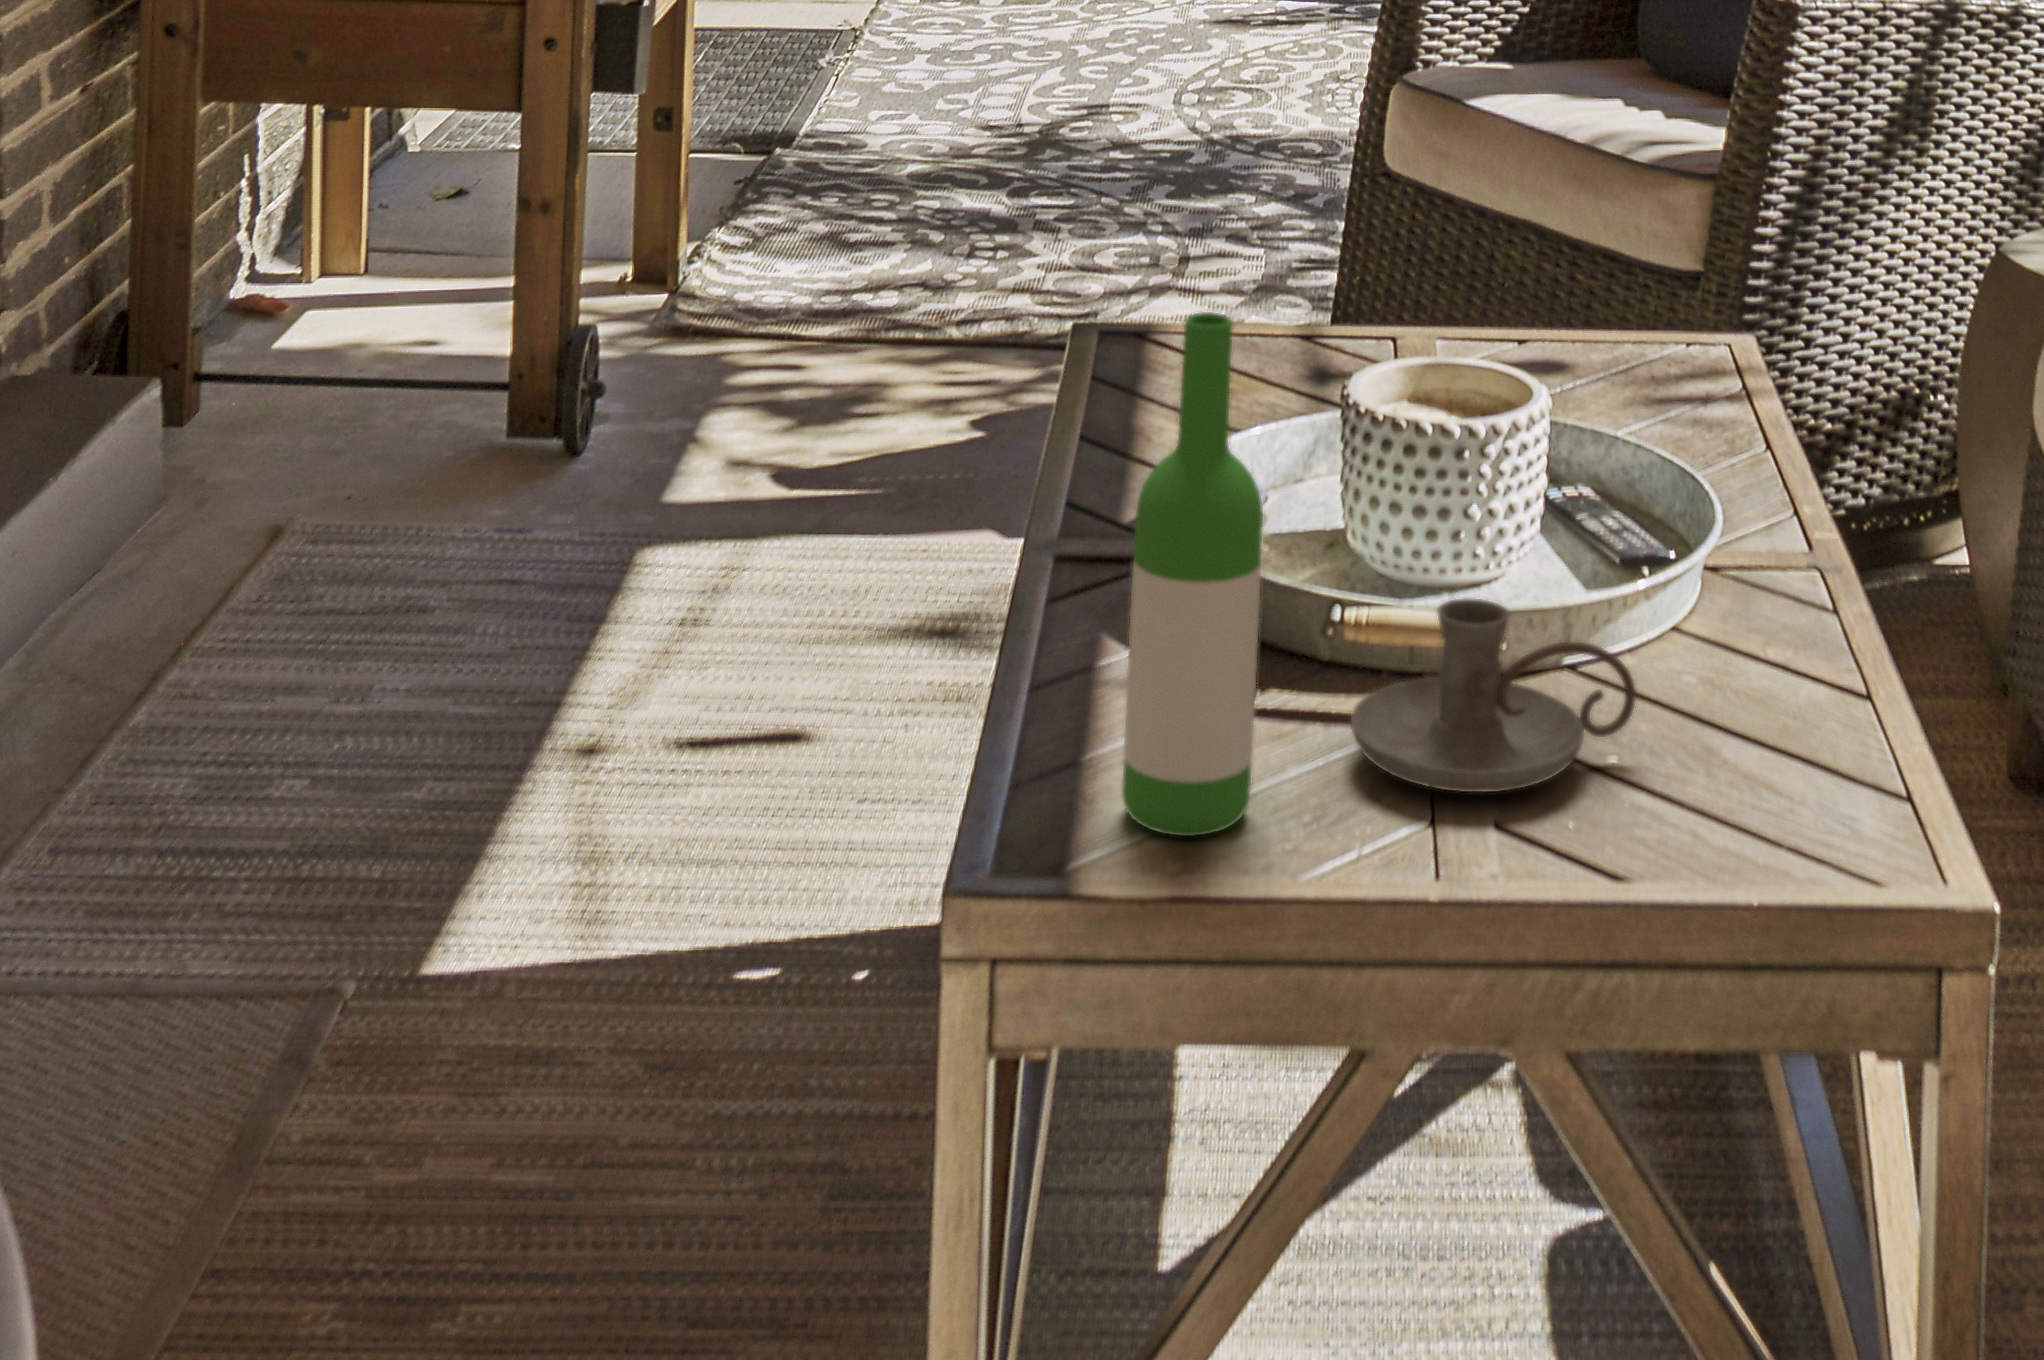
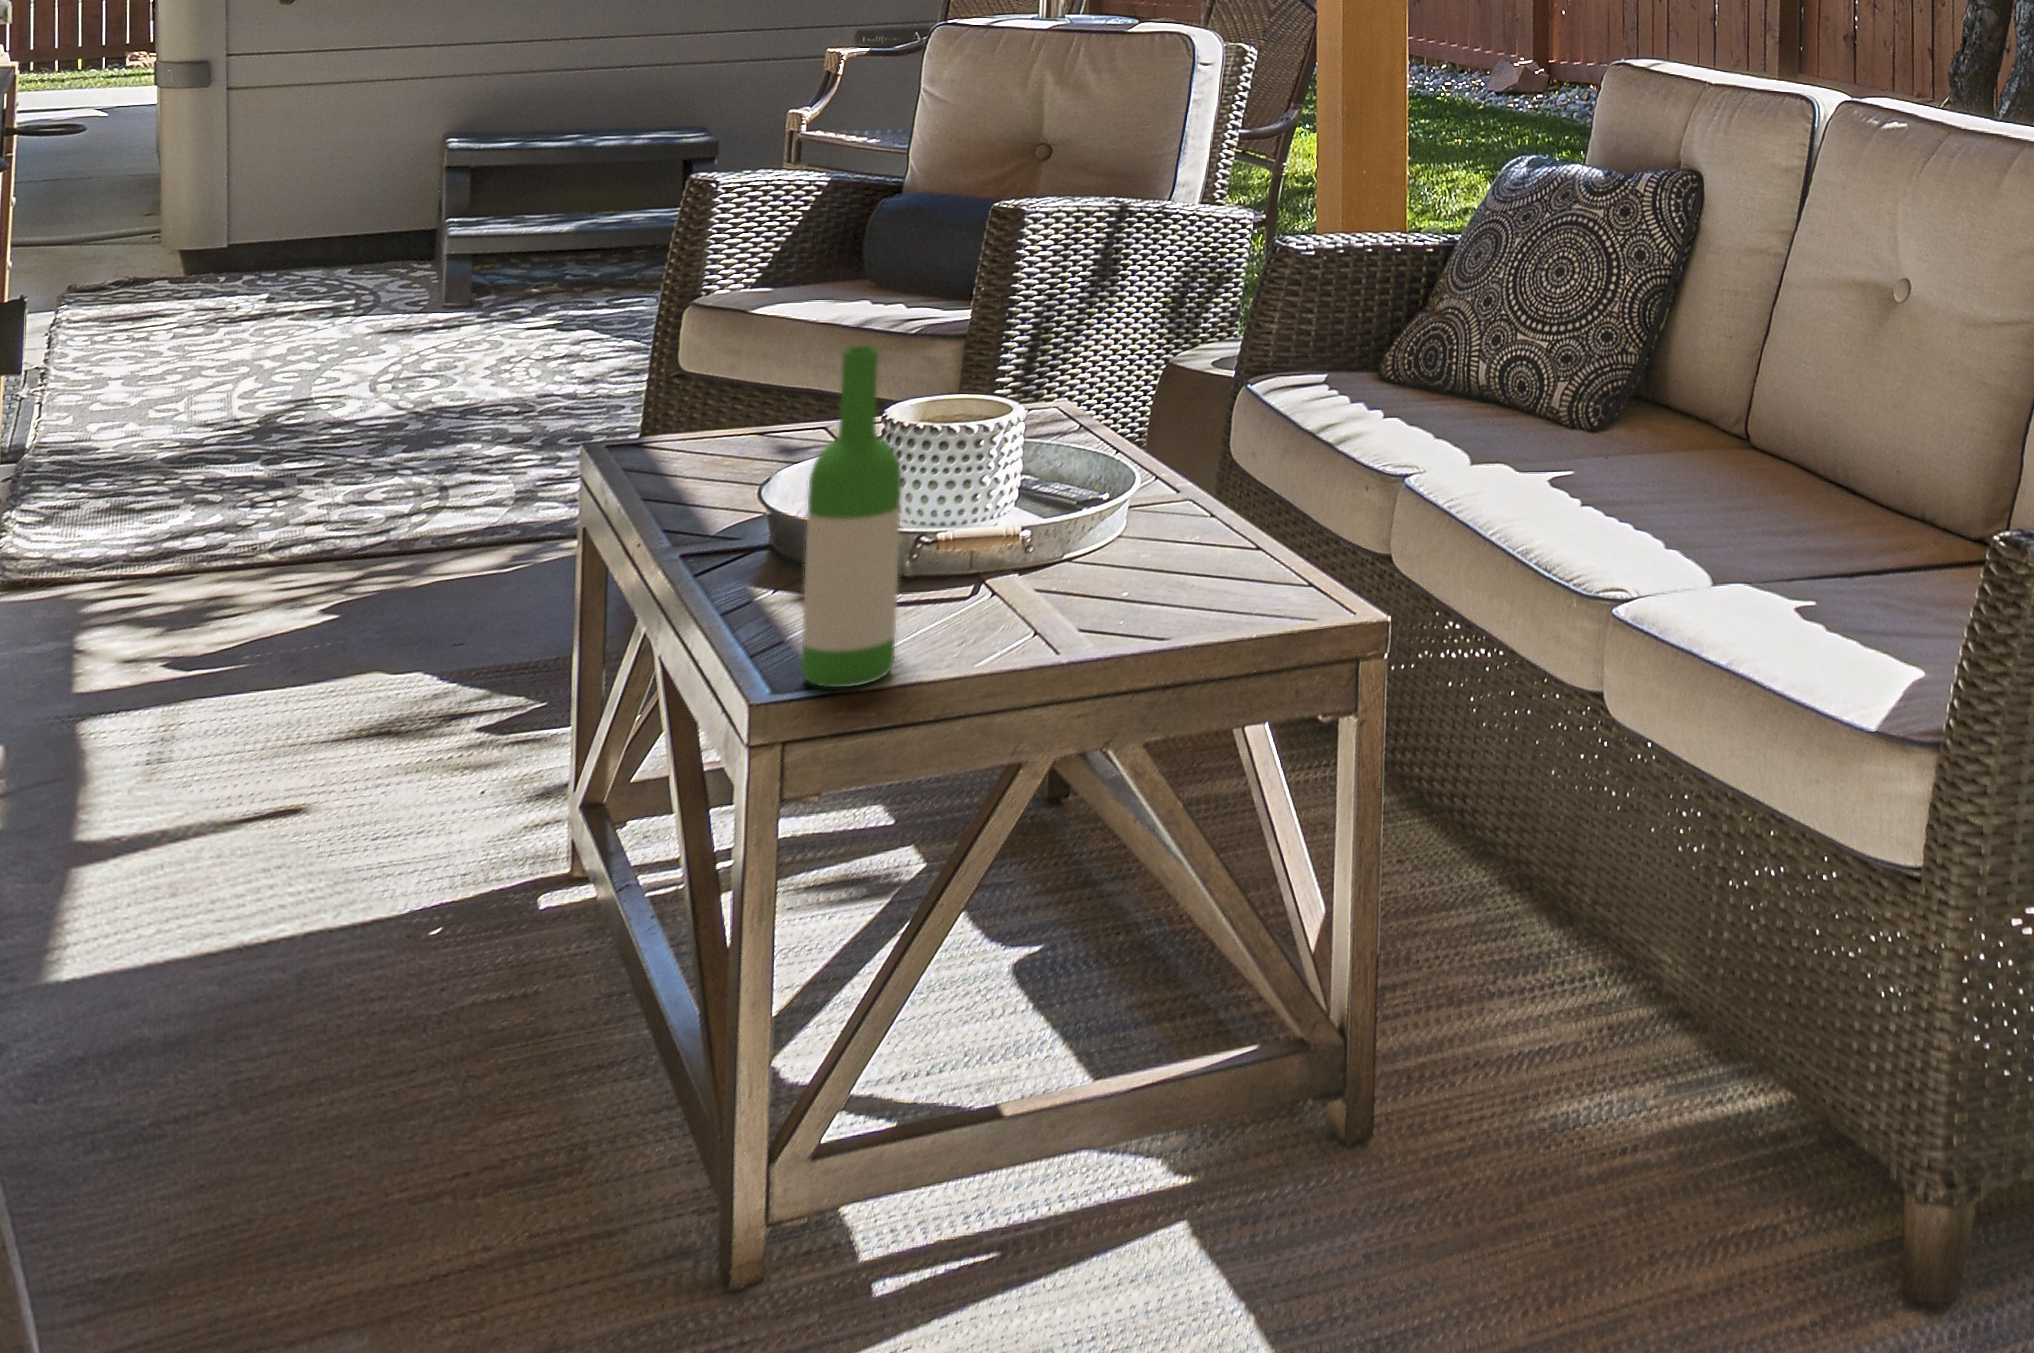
candle holder: present [1351,598,1636,792] -> none [942,519,1130,634]

